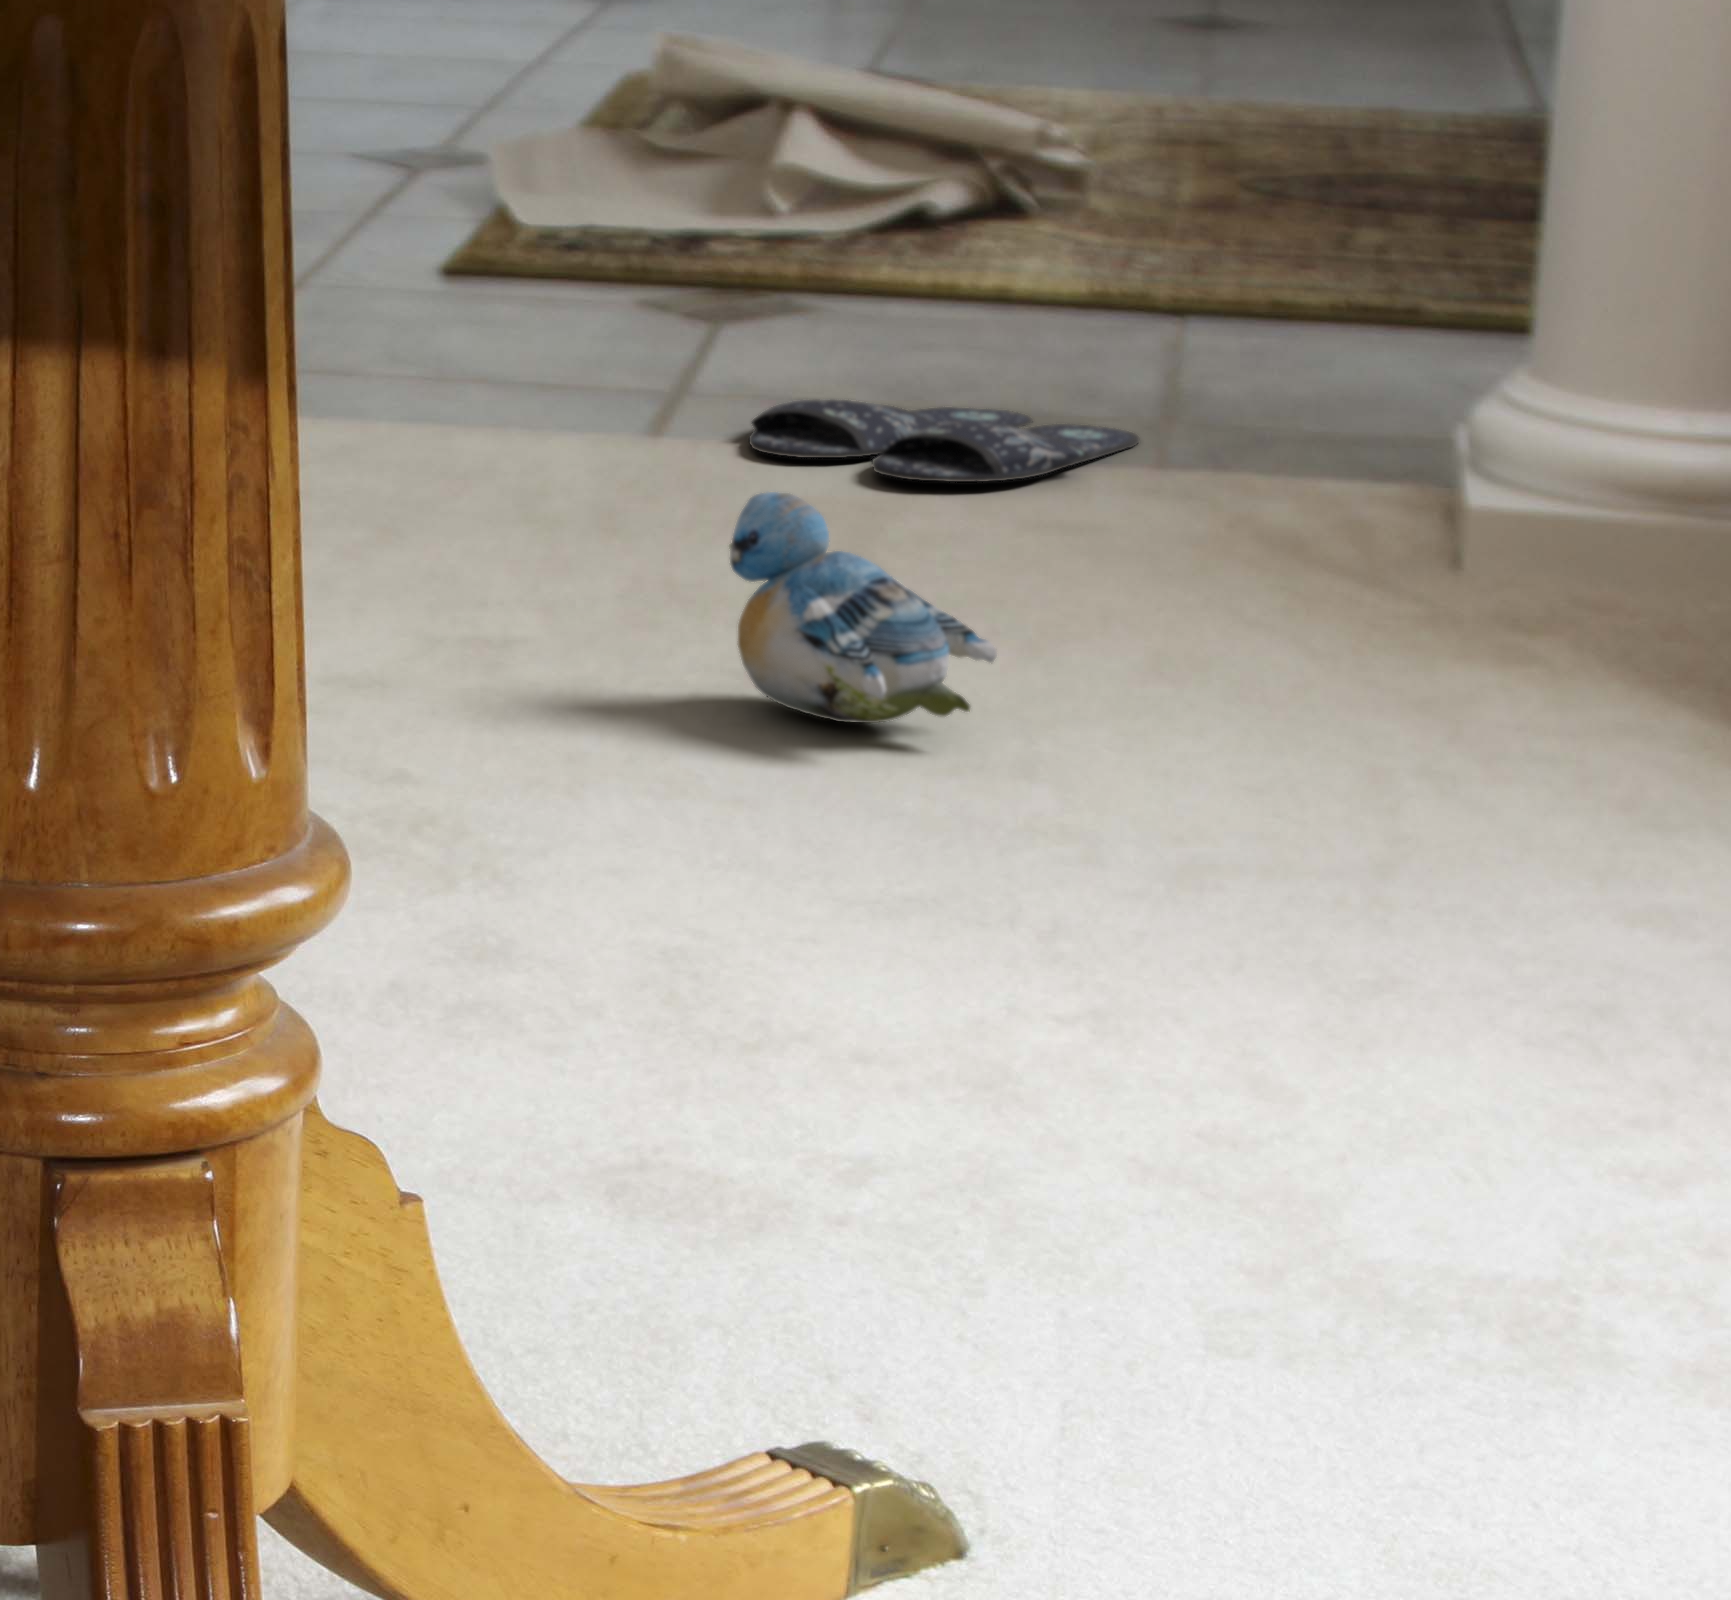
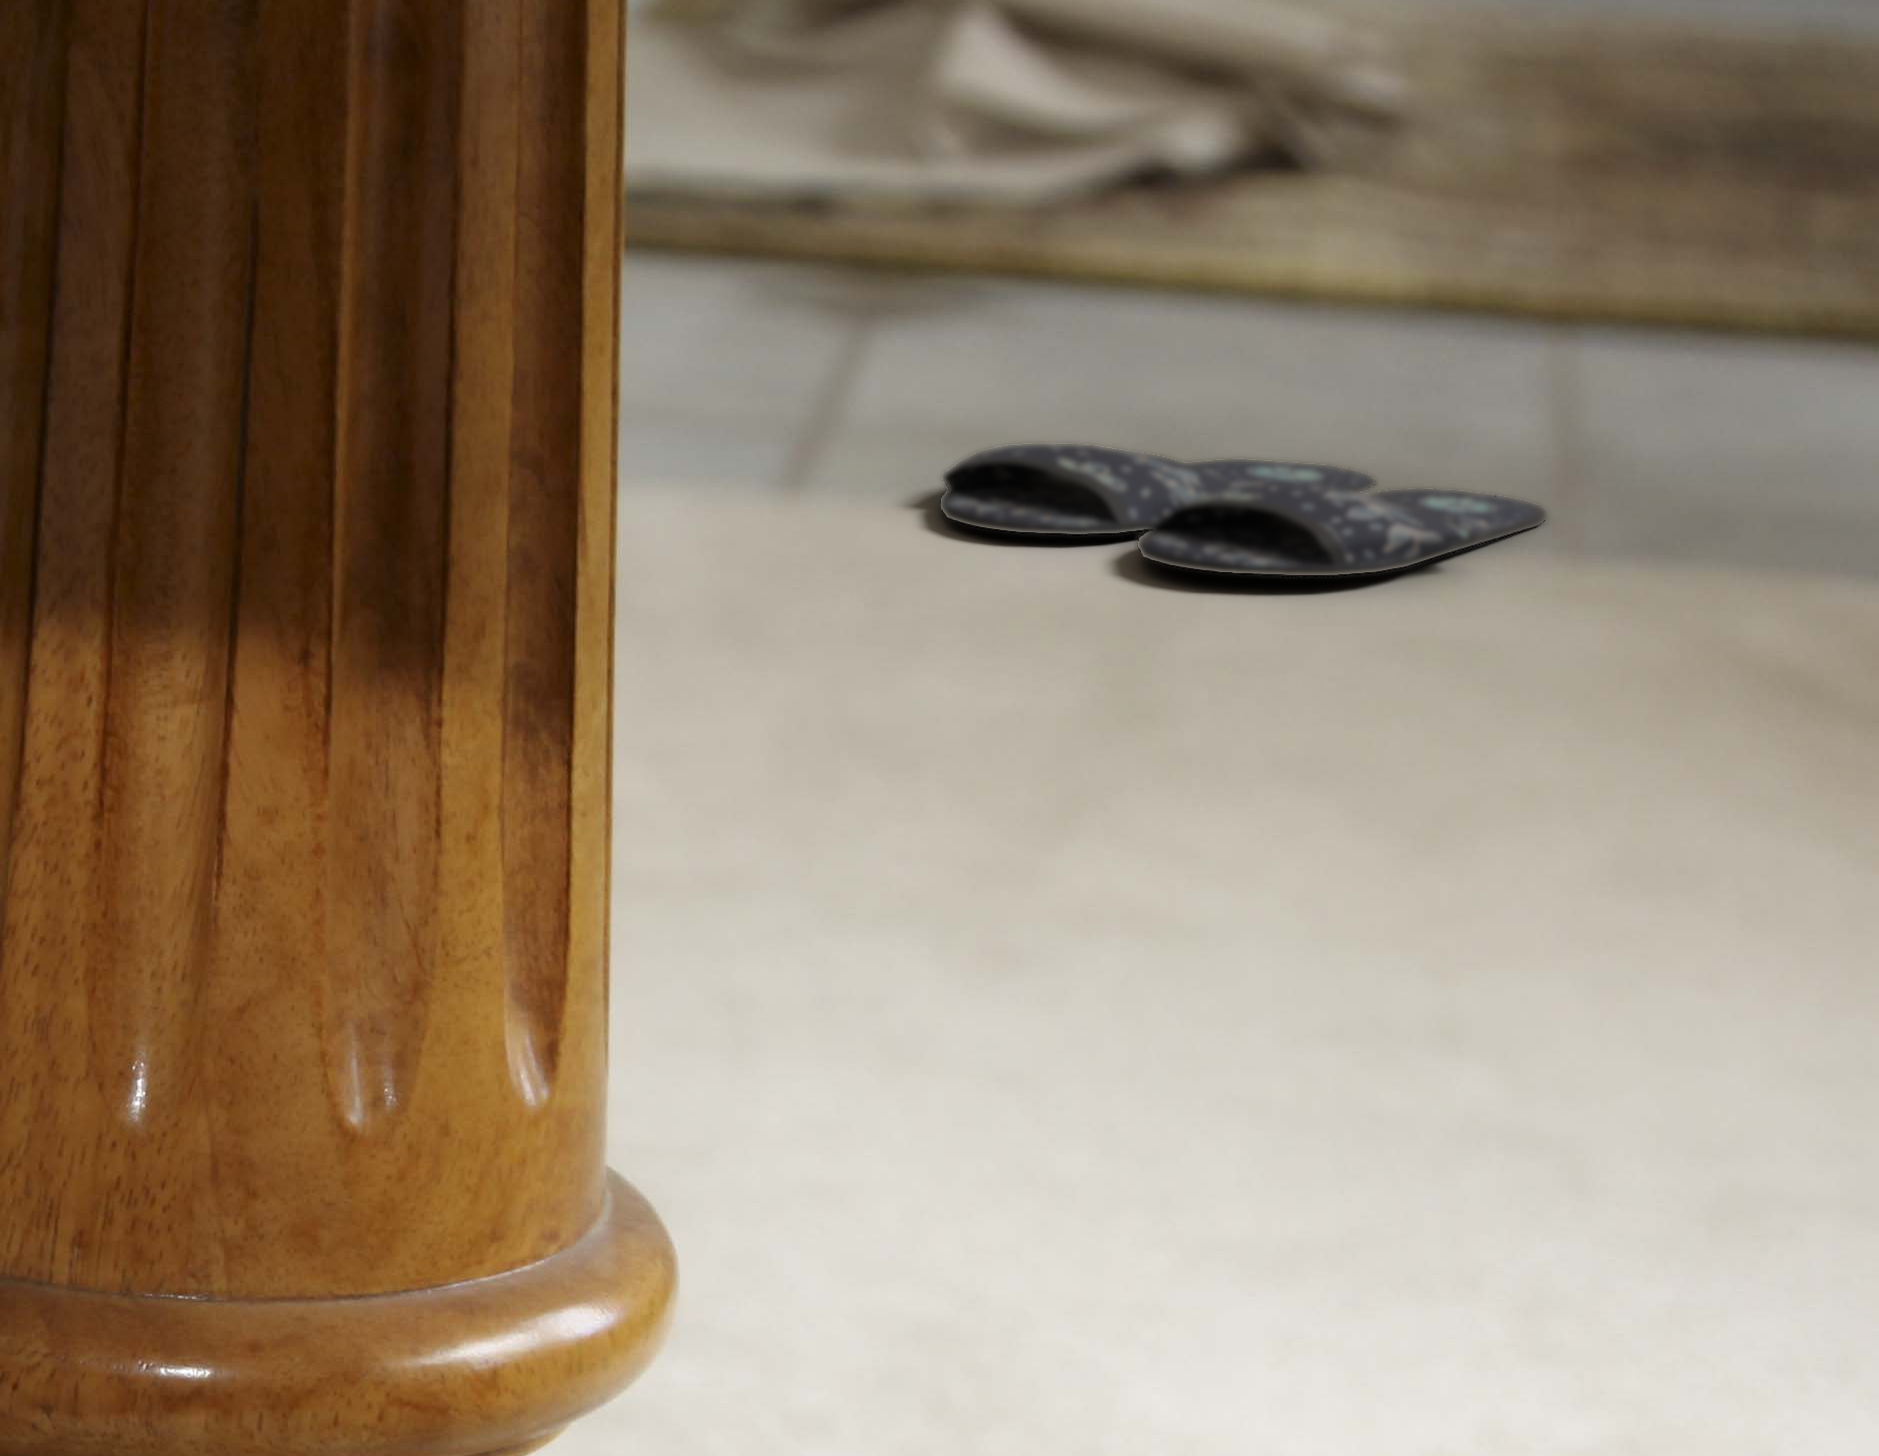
plush toy: present [730,492,997,723] -> none [960,589,1394,958]

